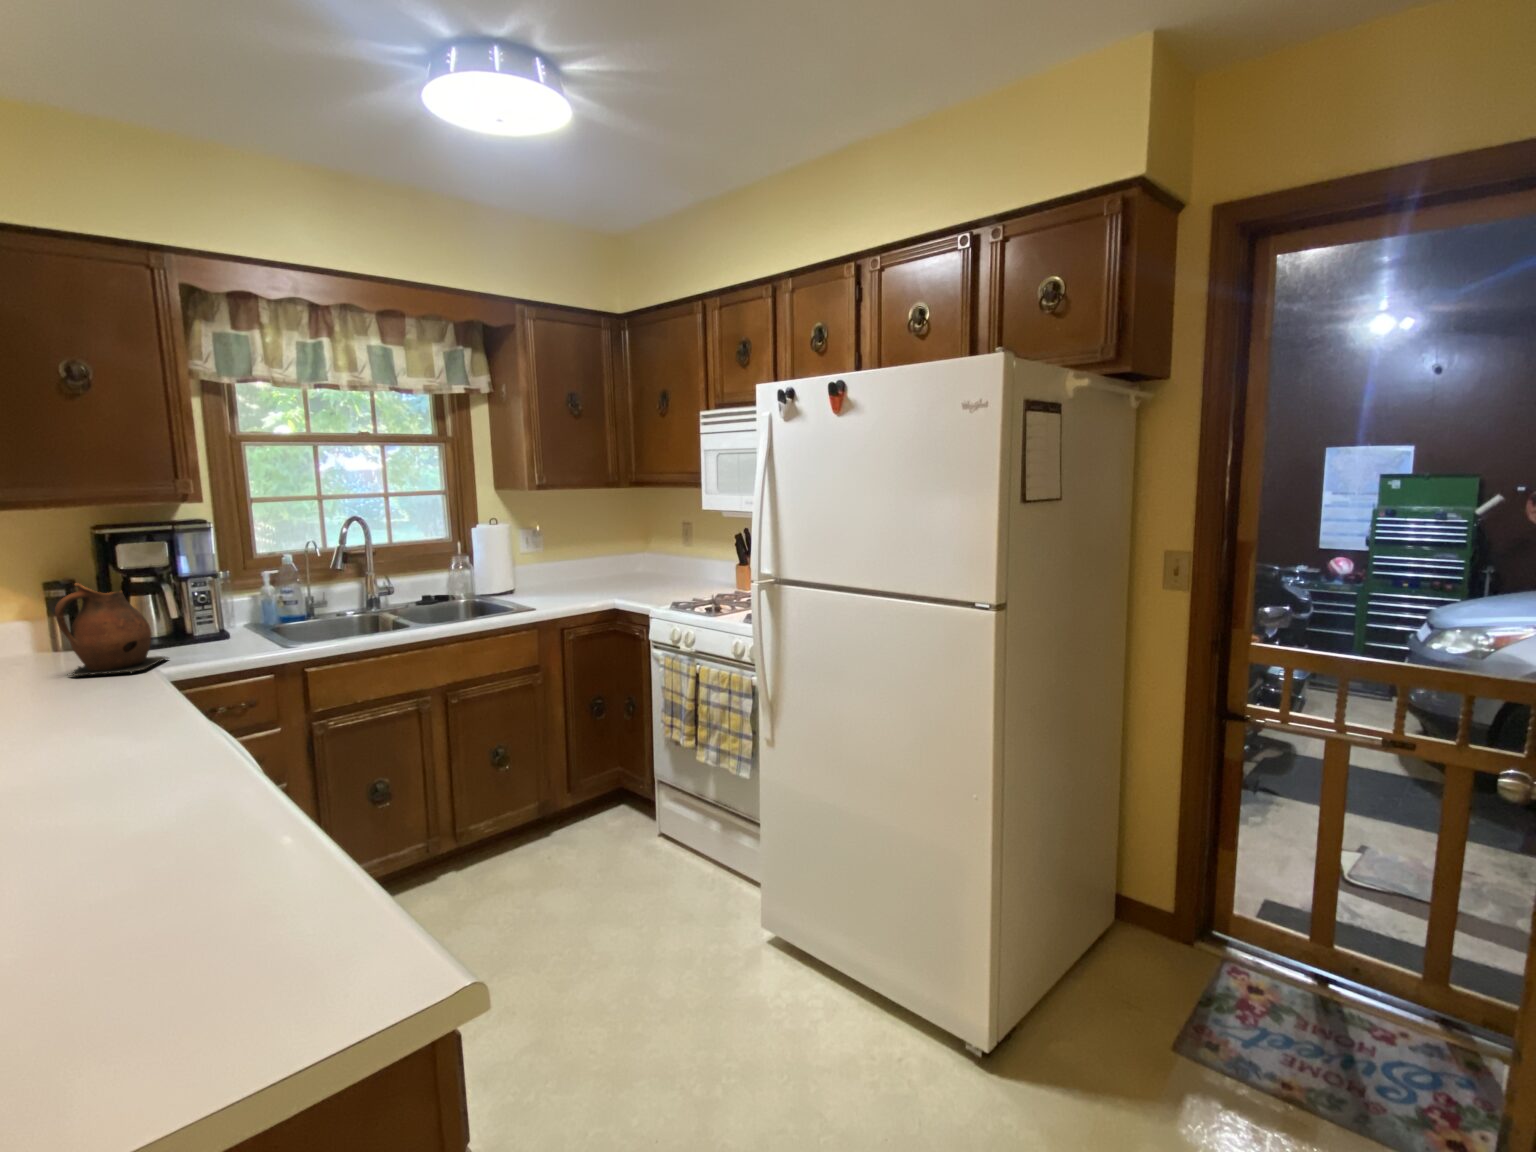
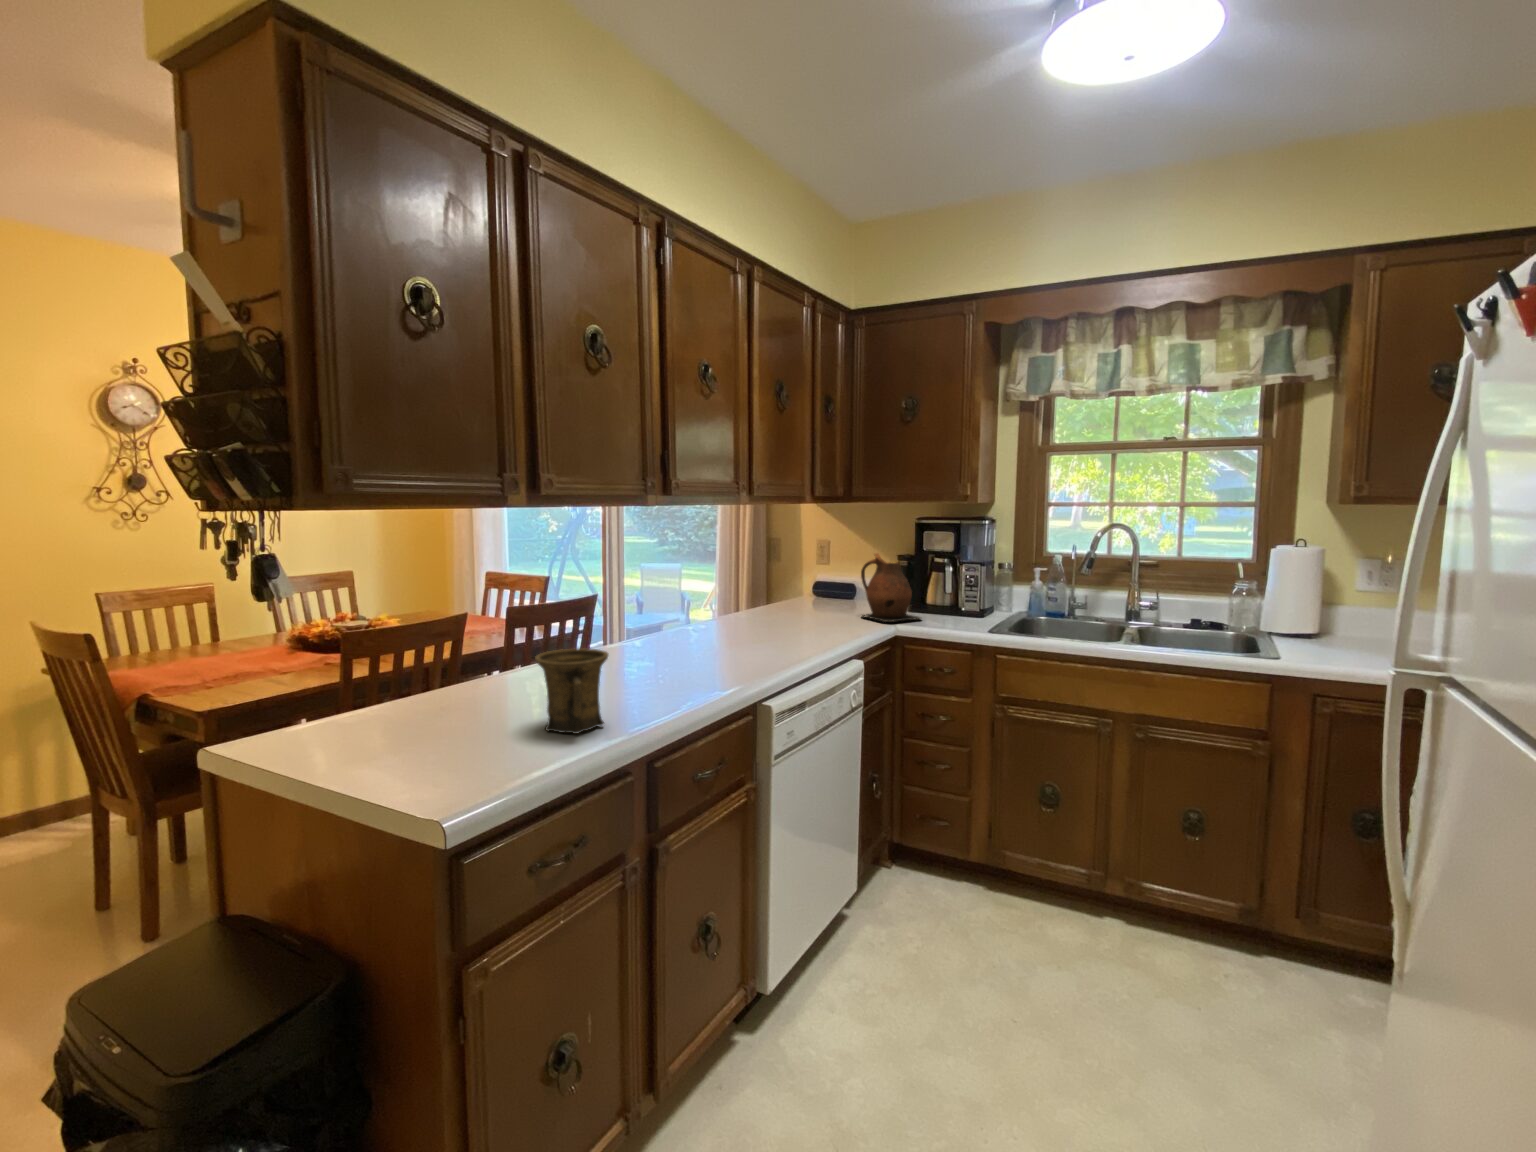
mug: none [69,767,236,923] -> present [535,648,608,734]

